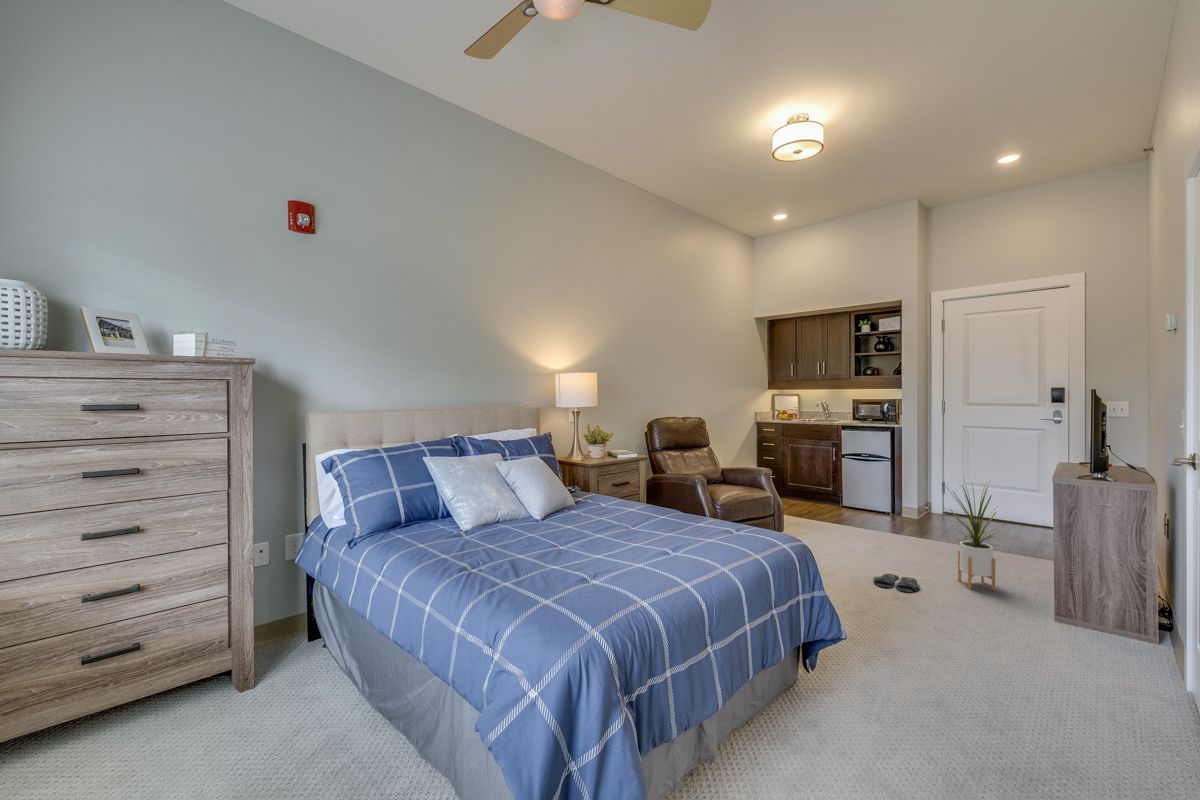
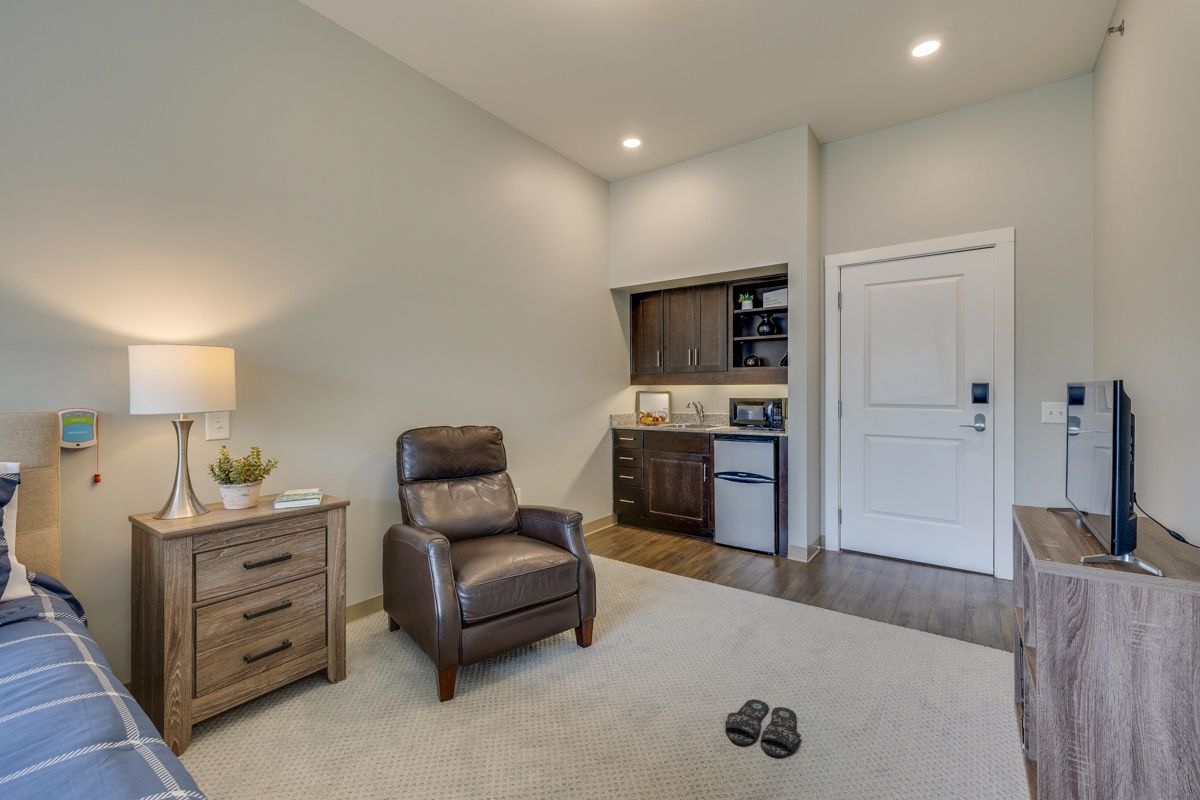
house plant: present [950,486,1003,590] -> none [836,535,950,735]

